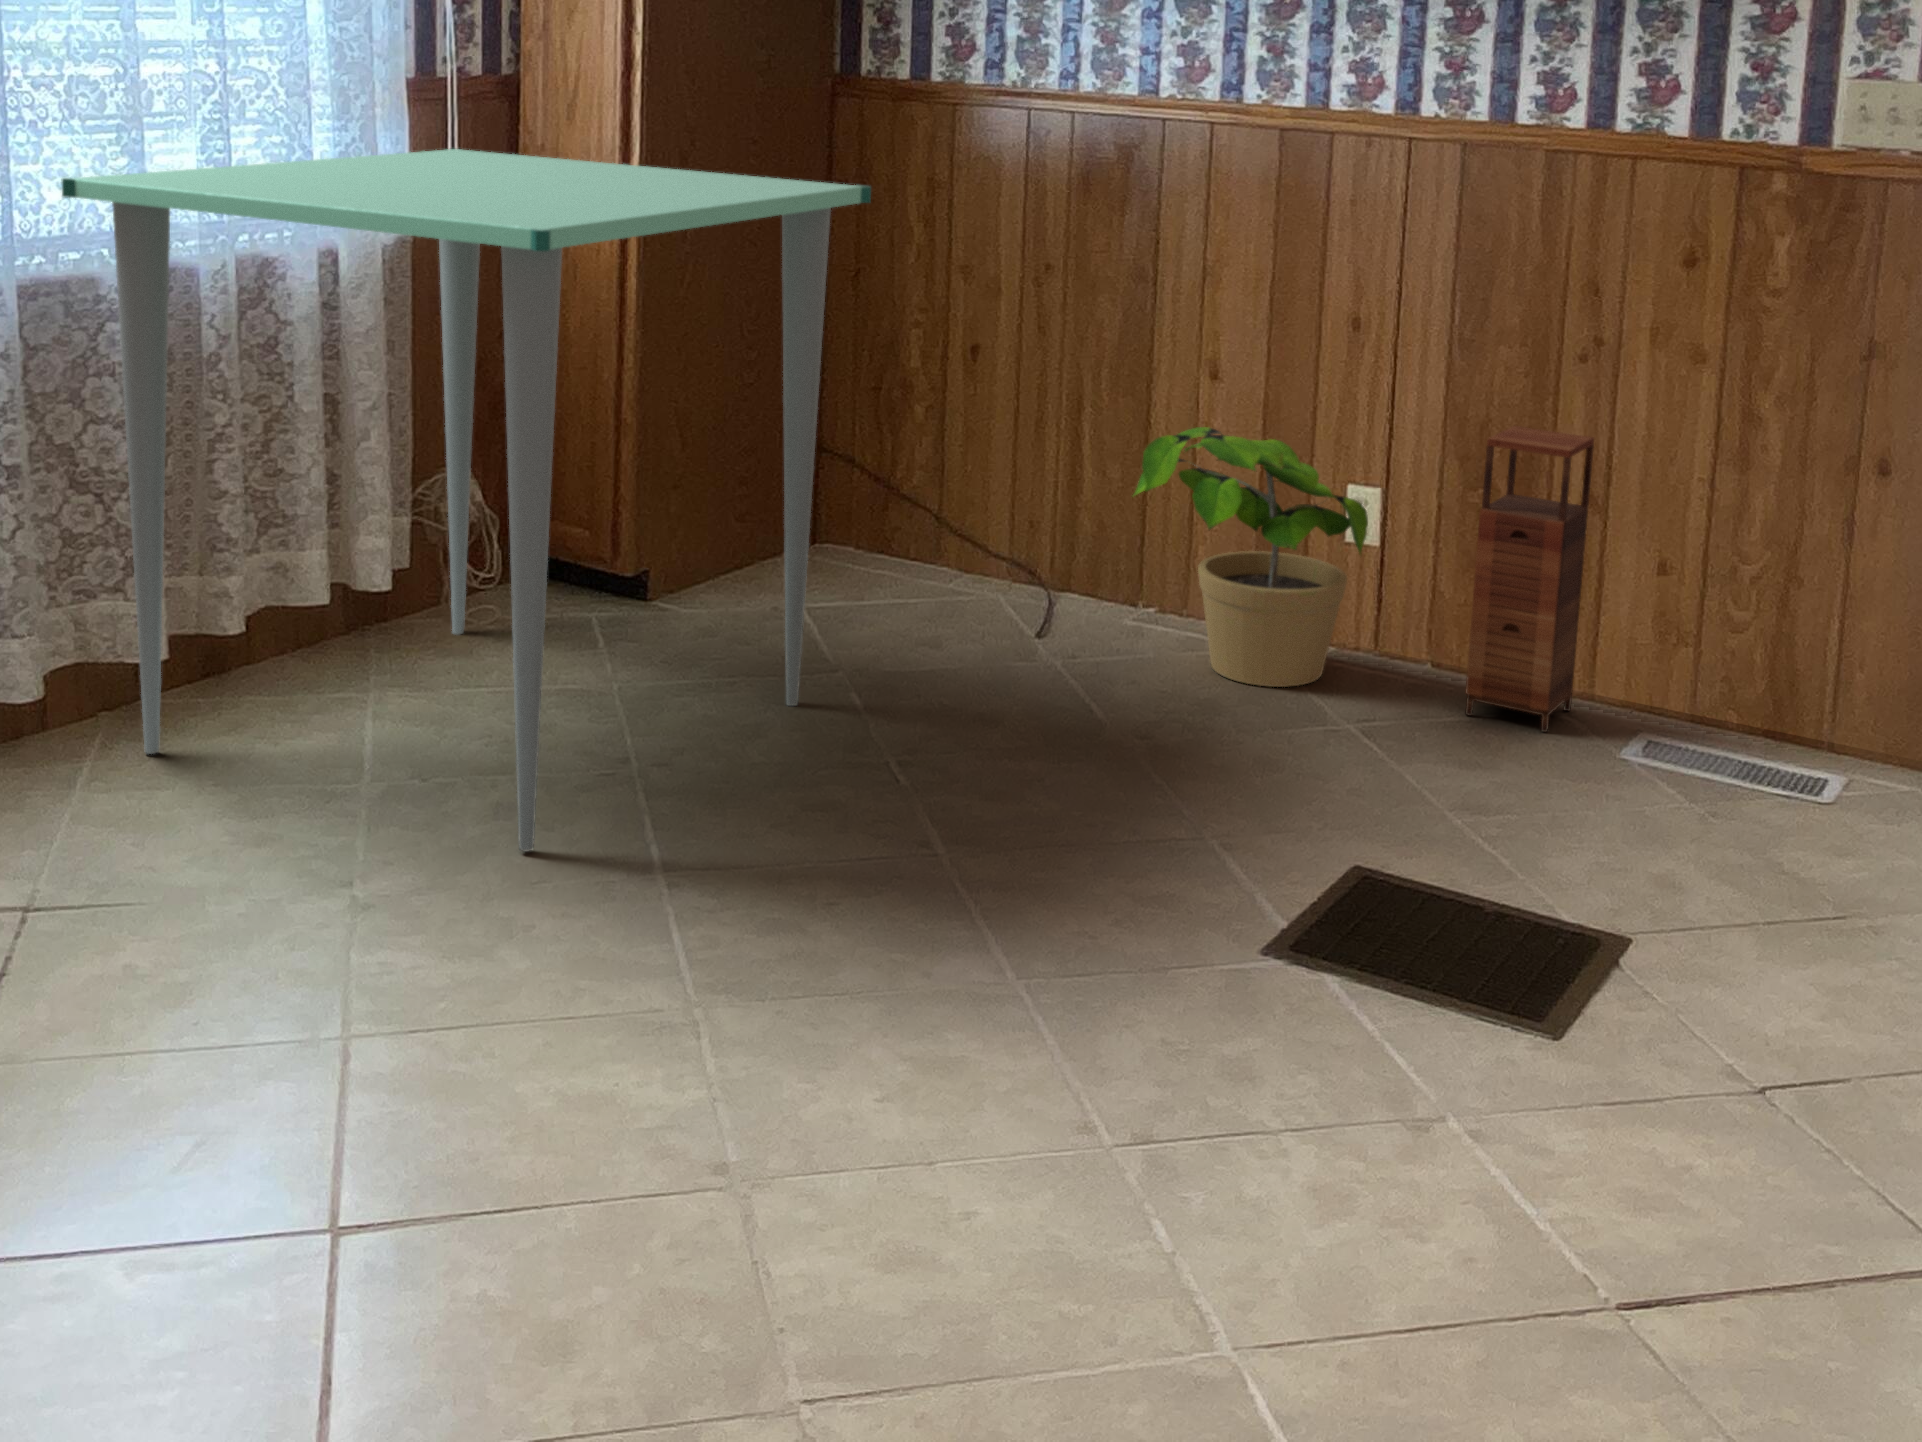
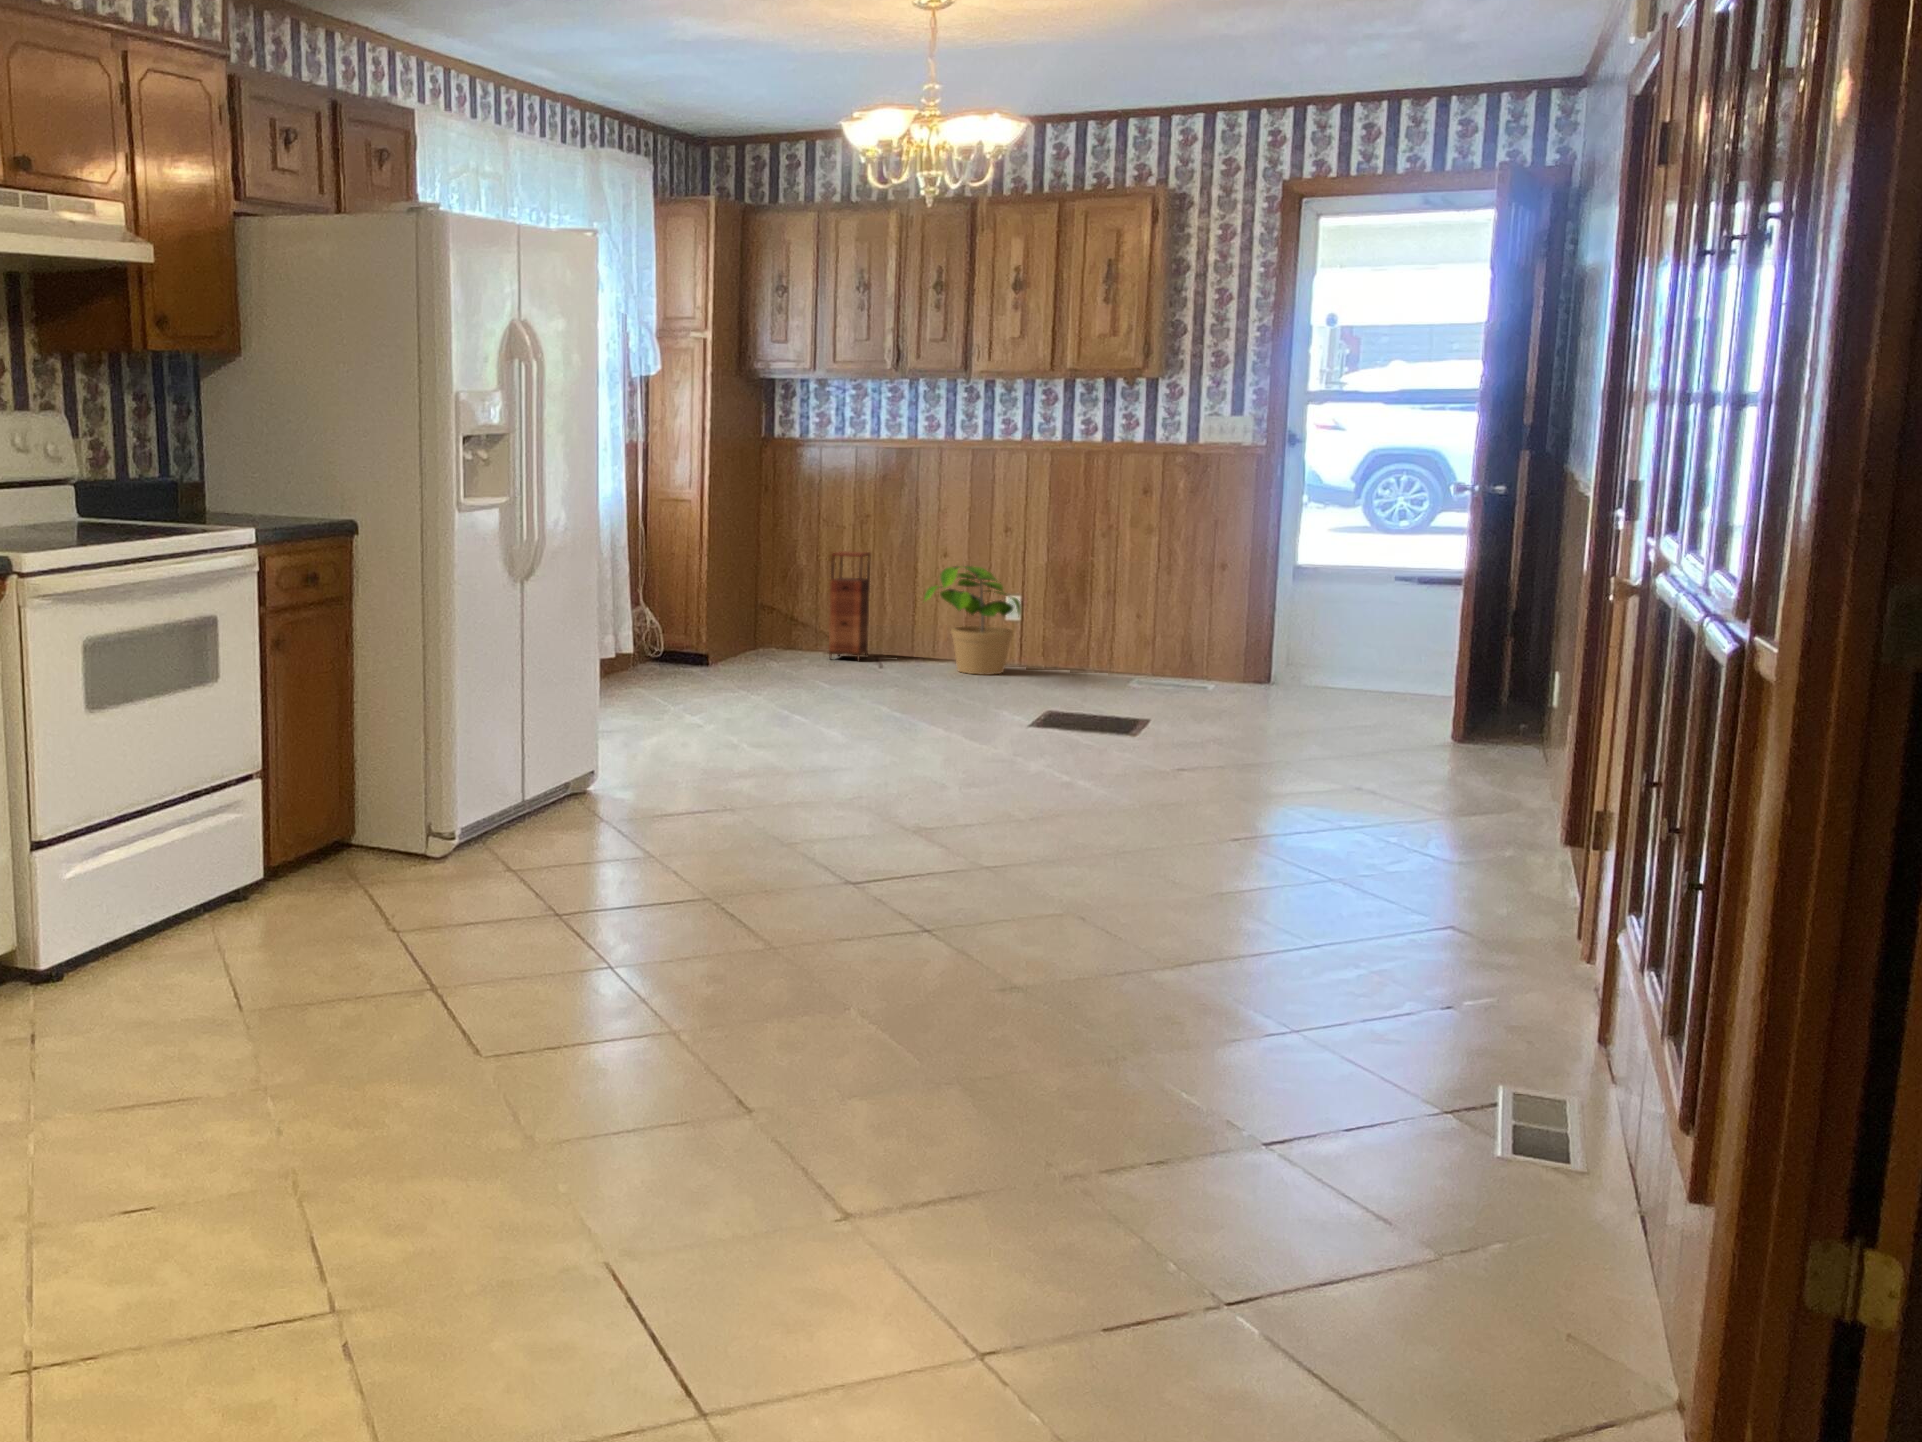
dining table: present [62,149,871,851] -> none [555,468,832,709]
storage cabinet: present [1466,426,1594,732] -> present [829,551,870,660]

